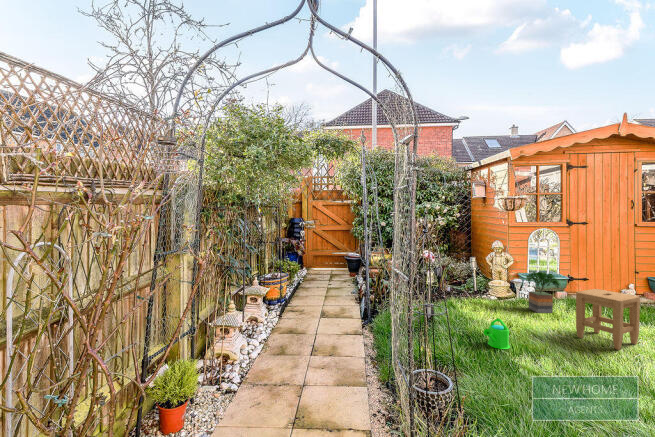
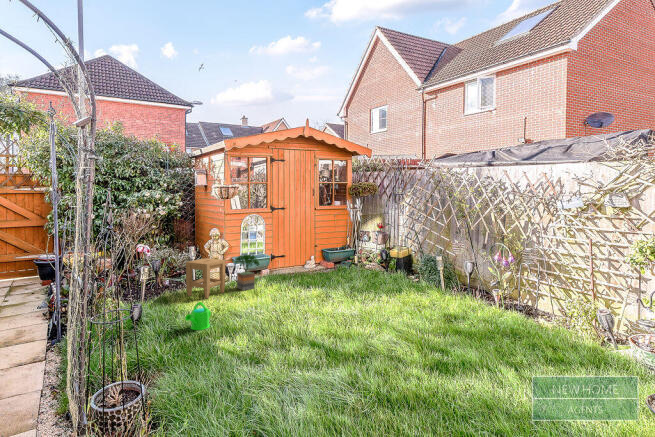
stool: present [576,289,640,350] -> present [186,258,225,299]

